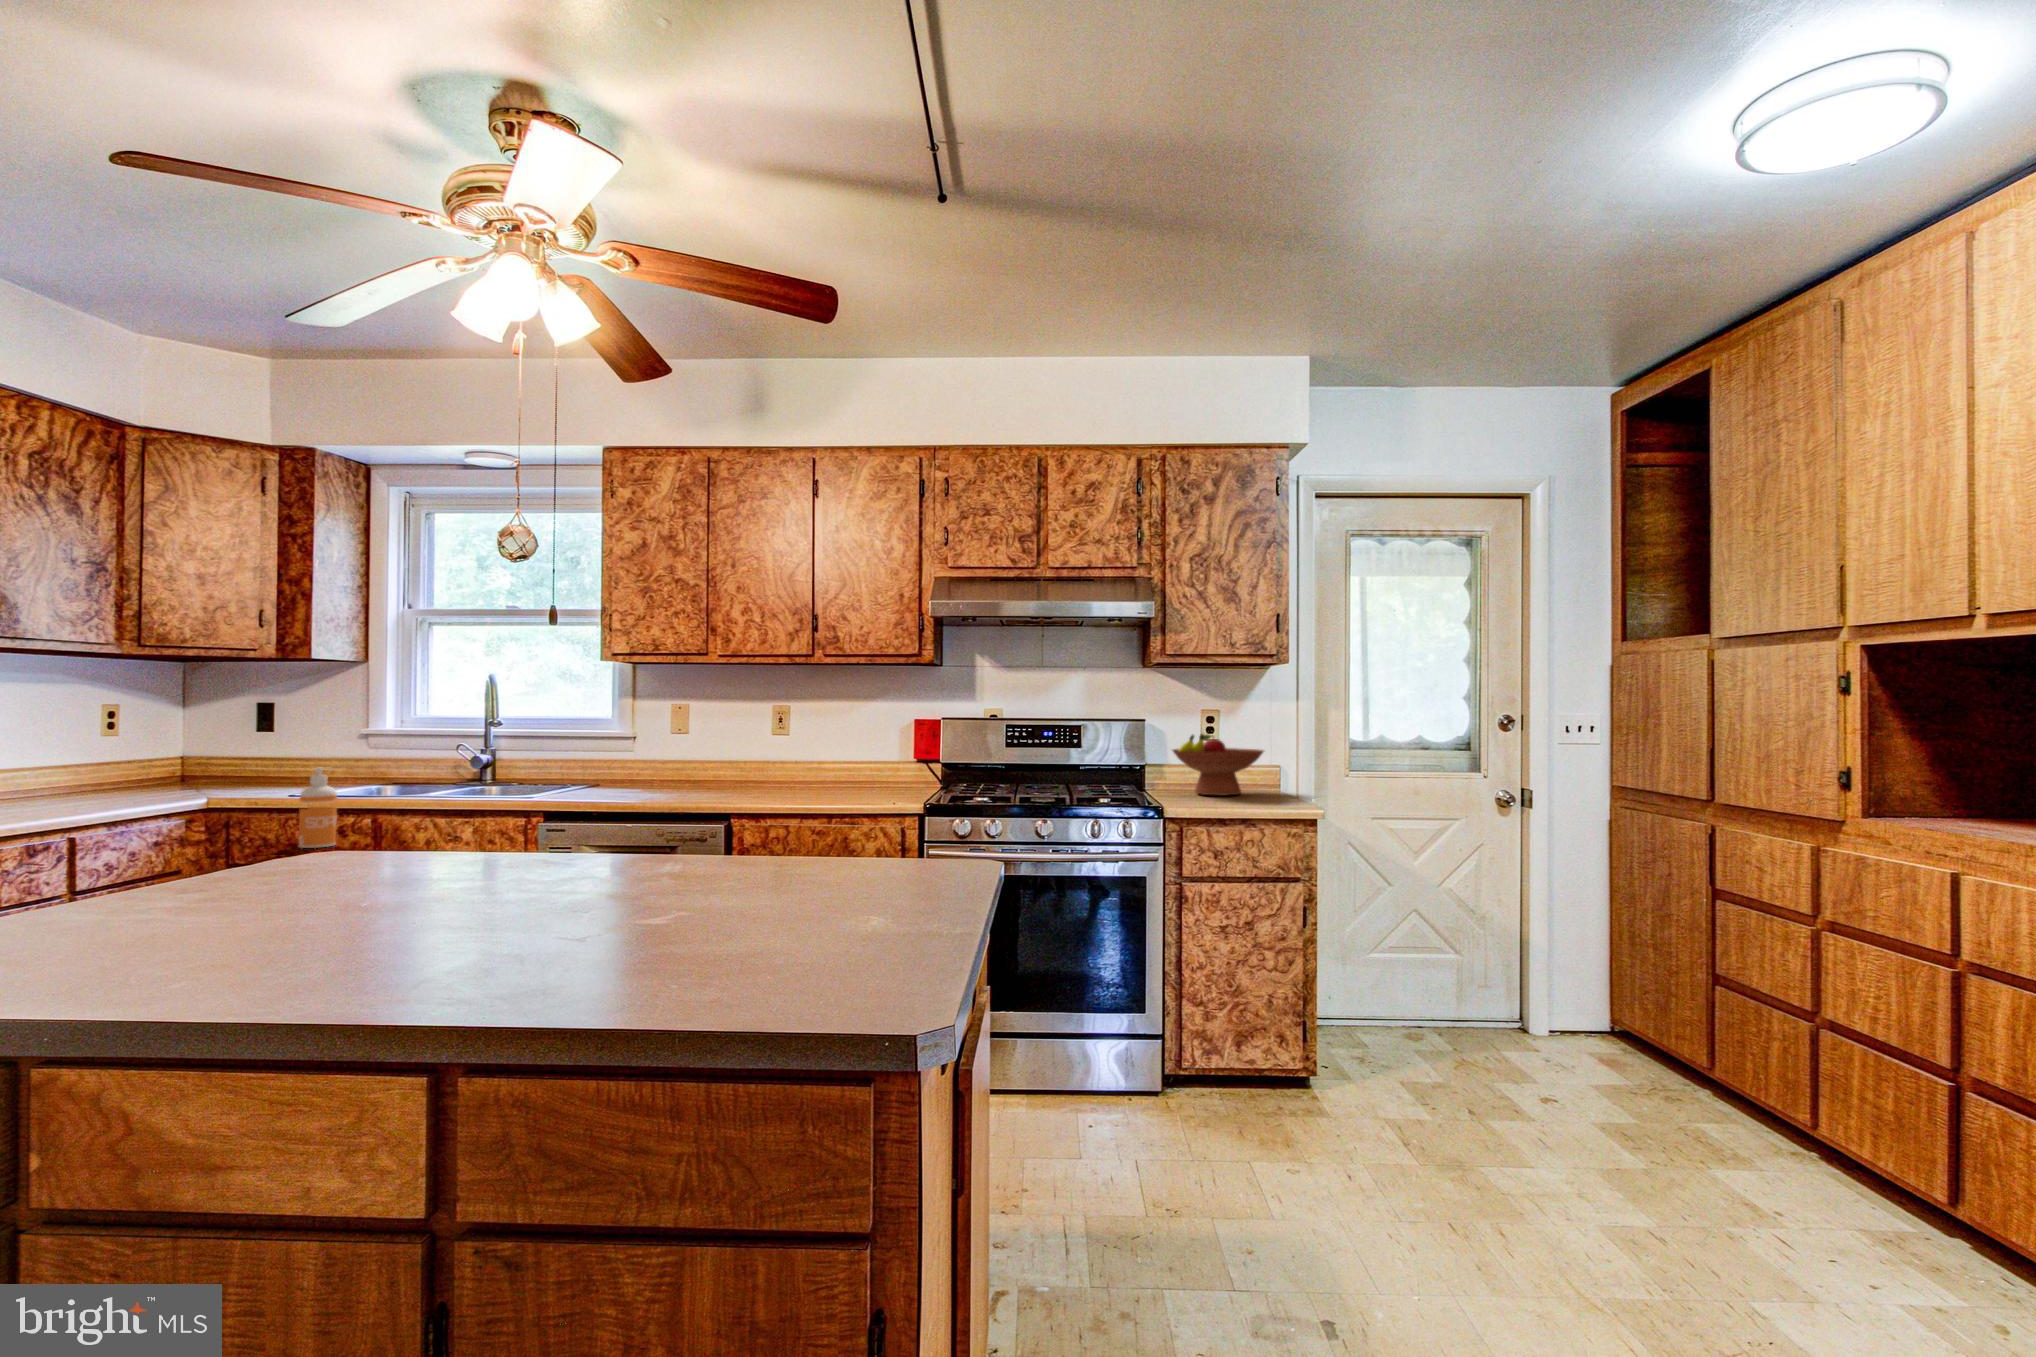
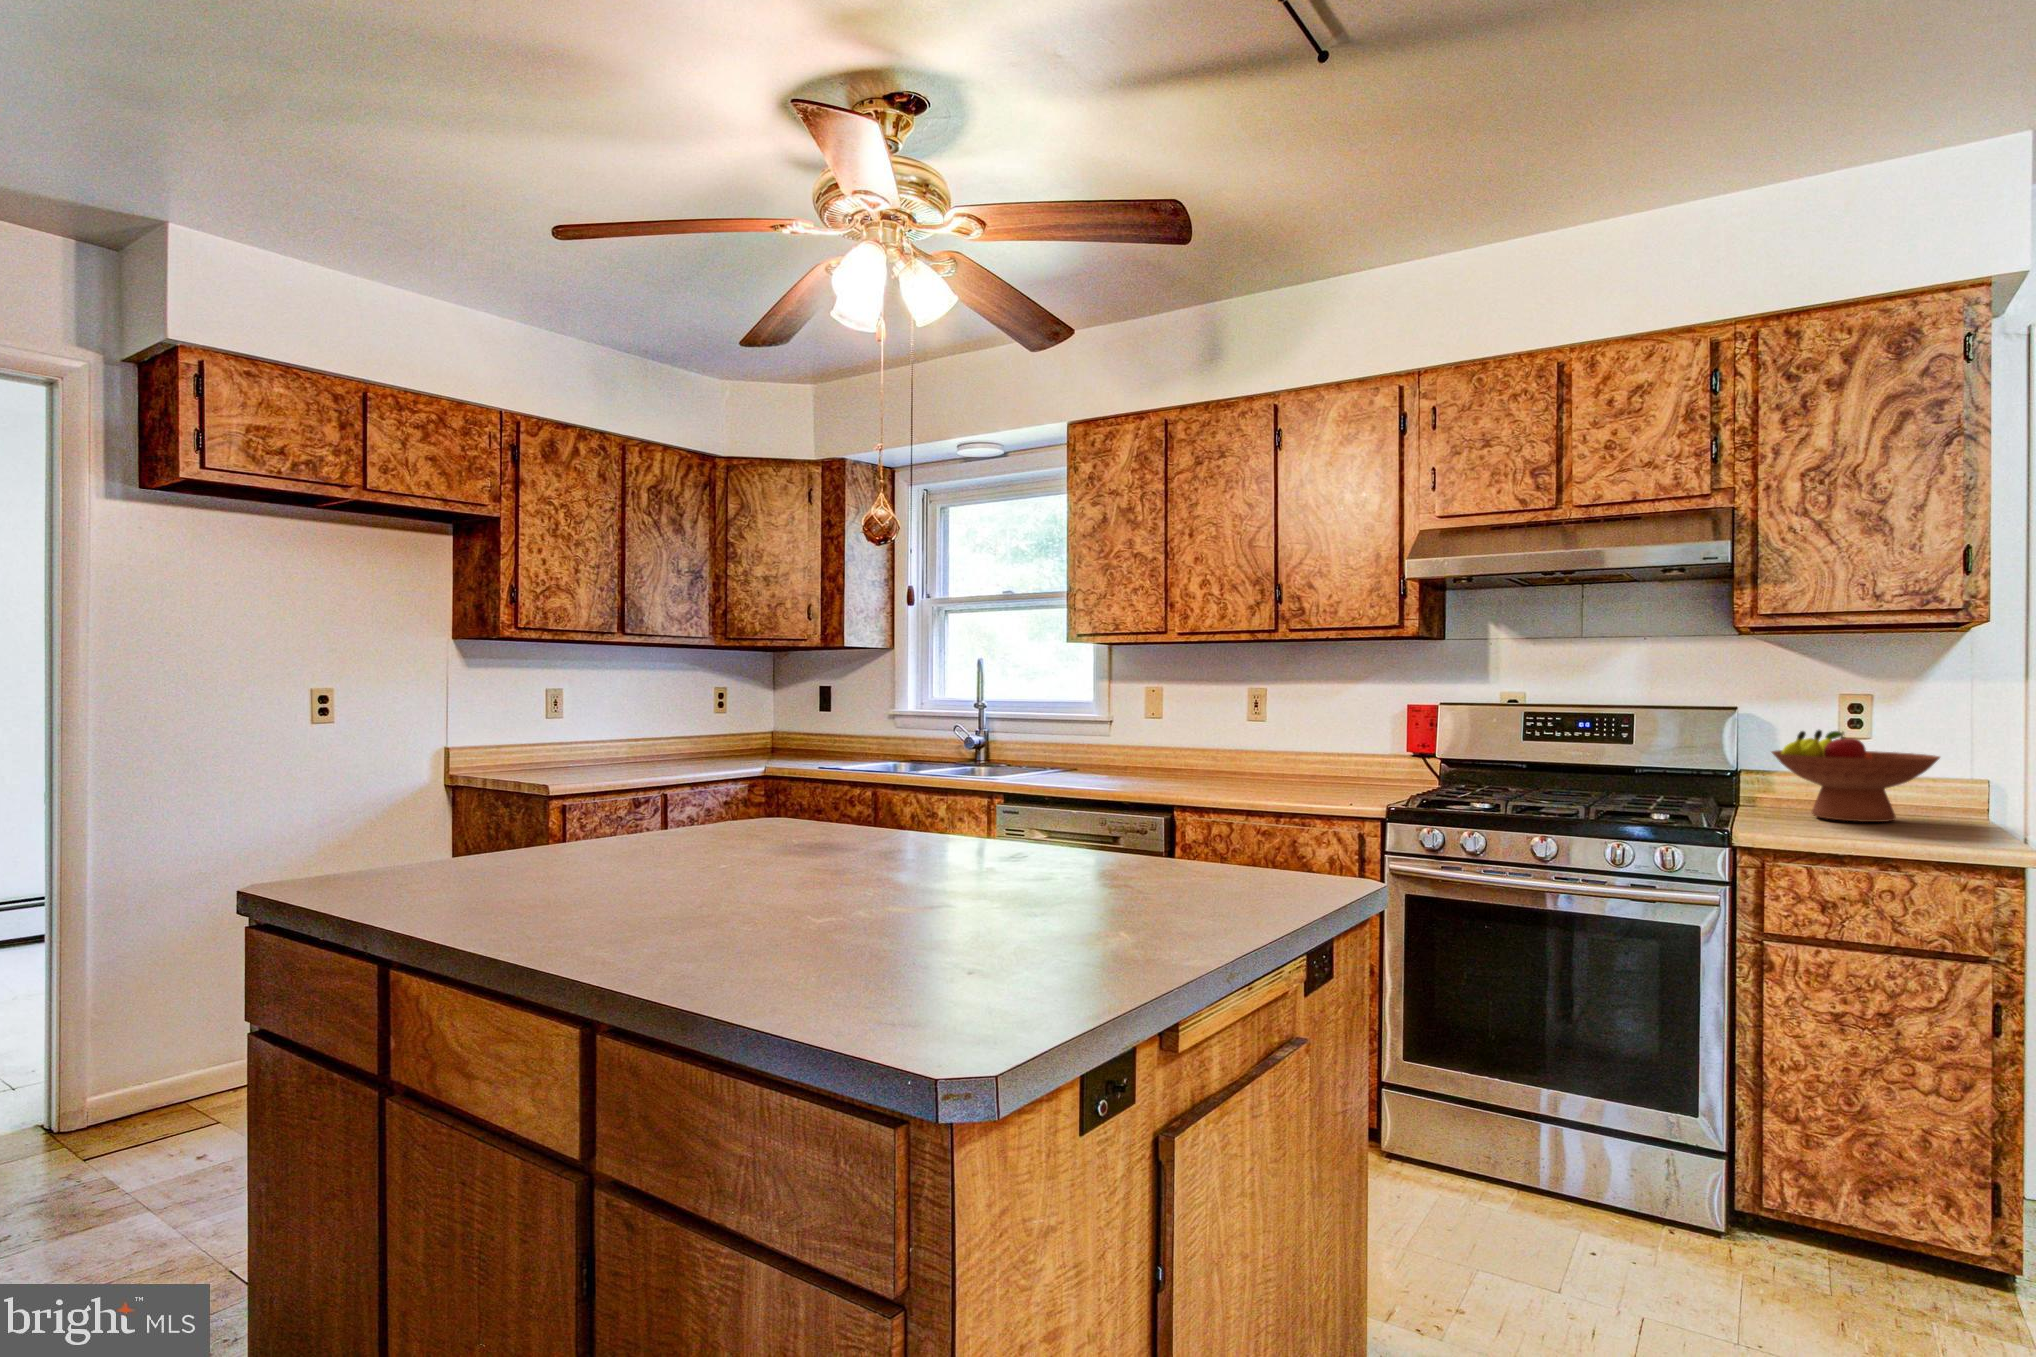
soap dispenser: present [299,768,337,848] -> none [823,743,851,814]

